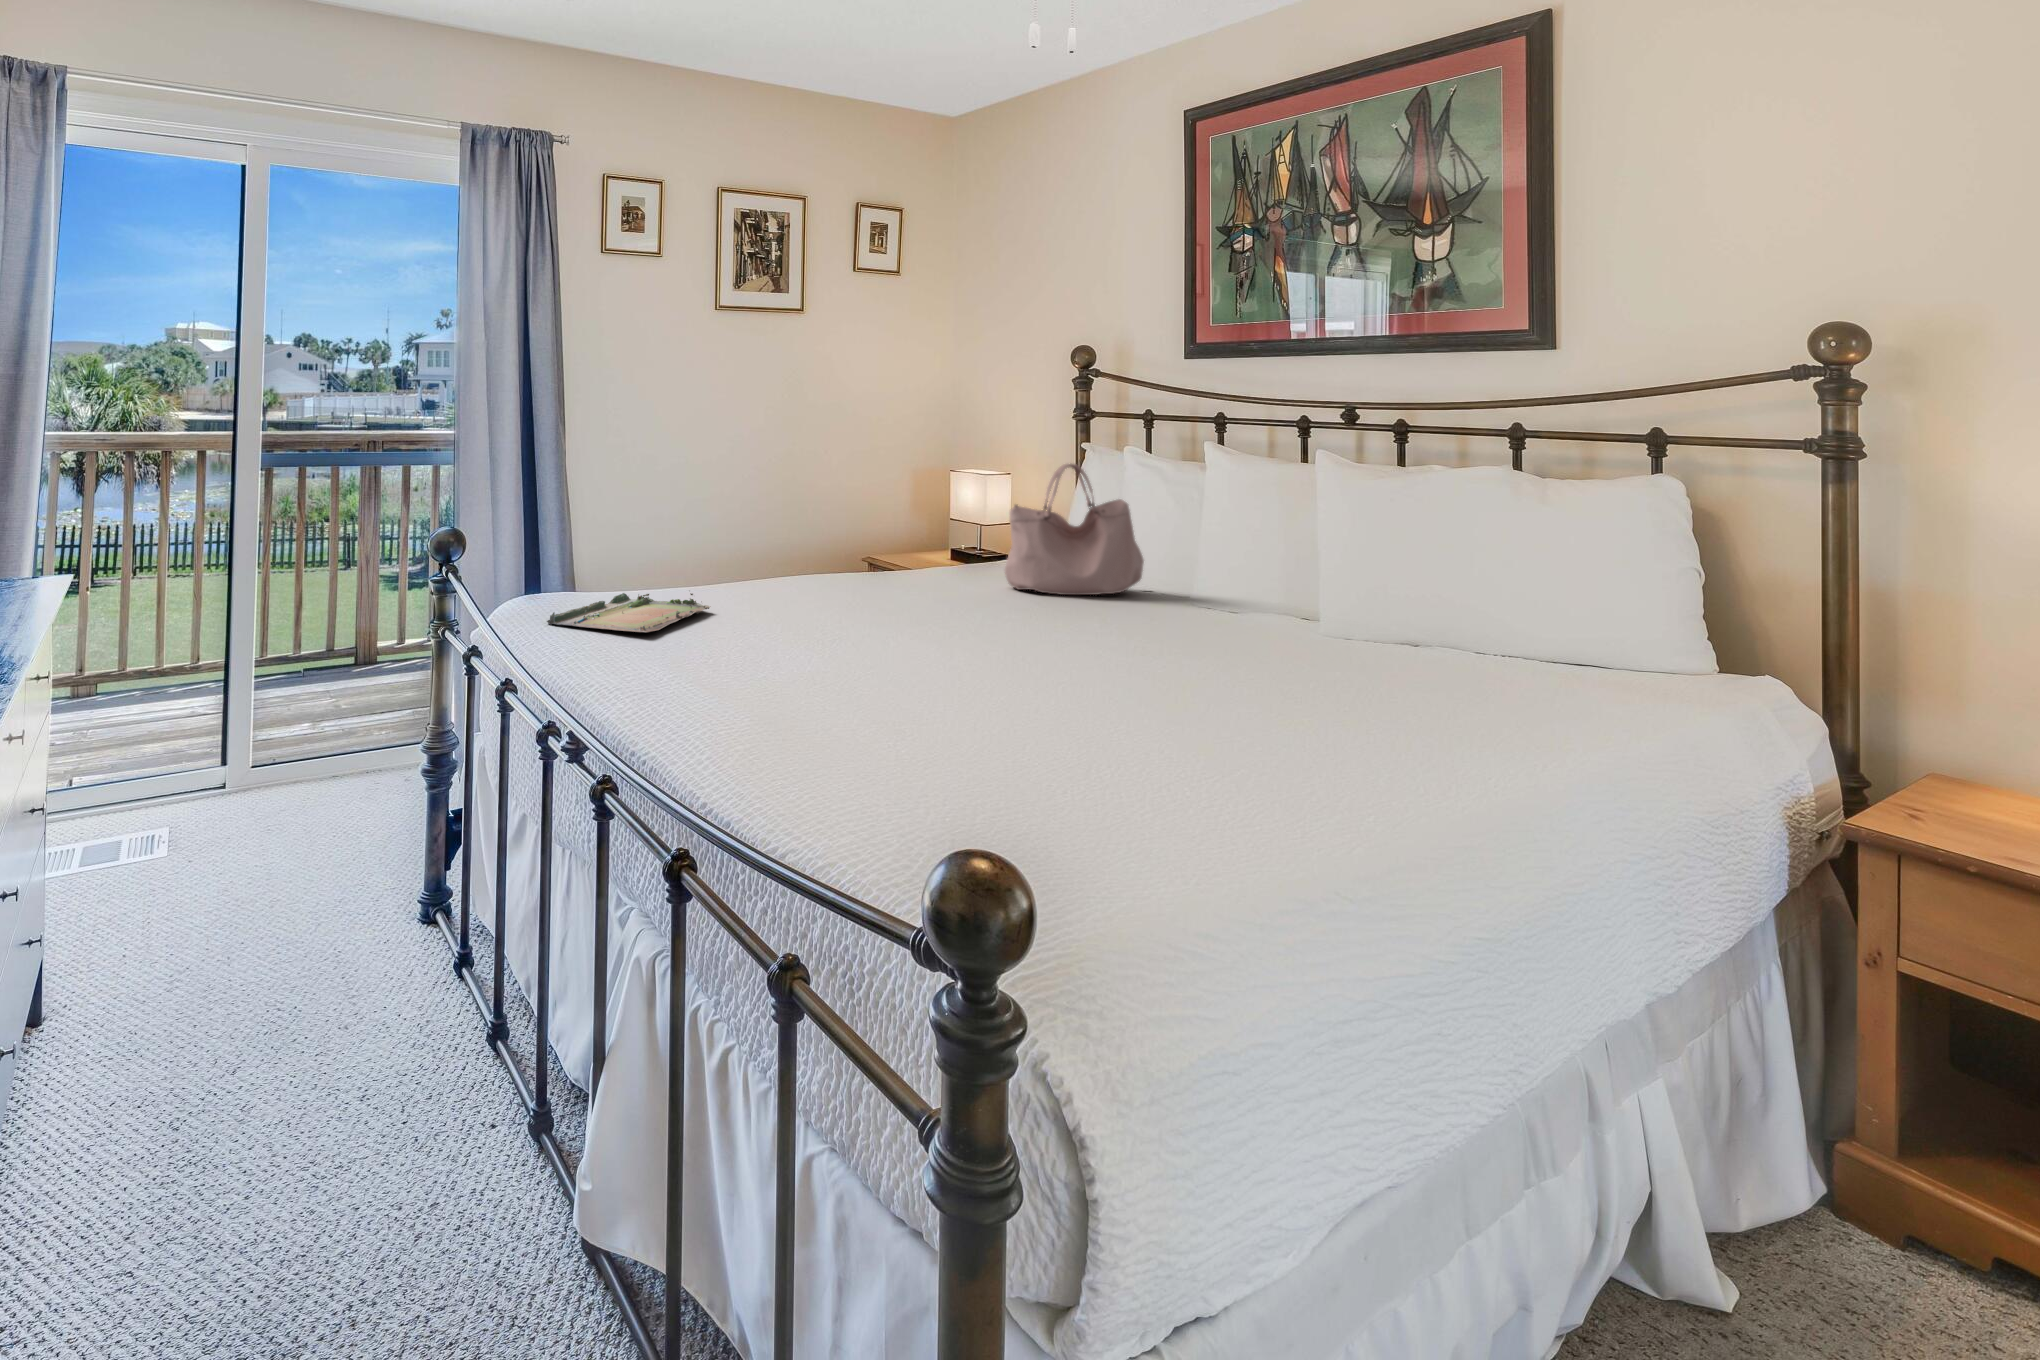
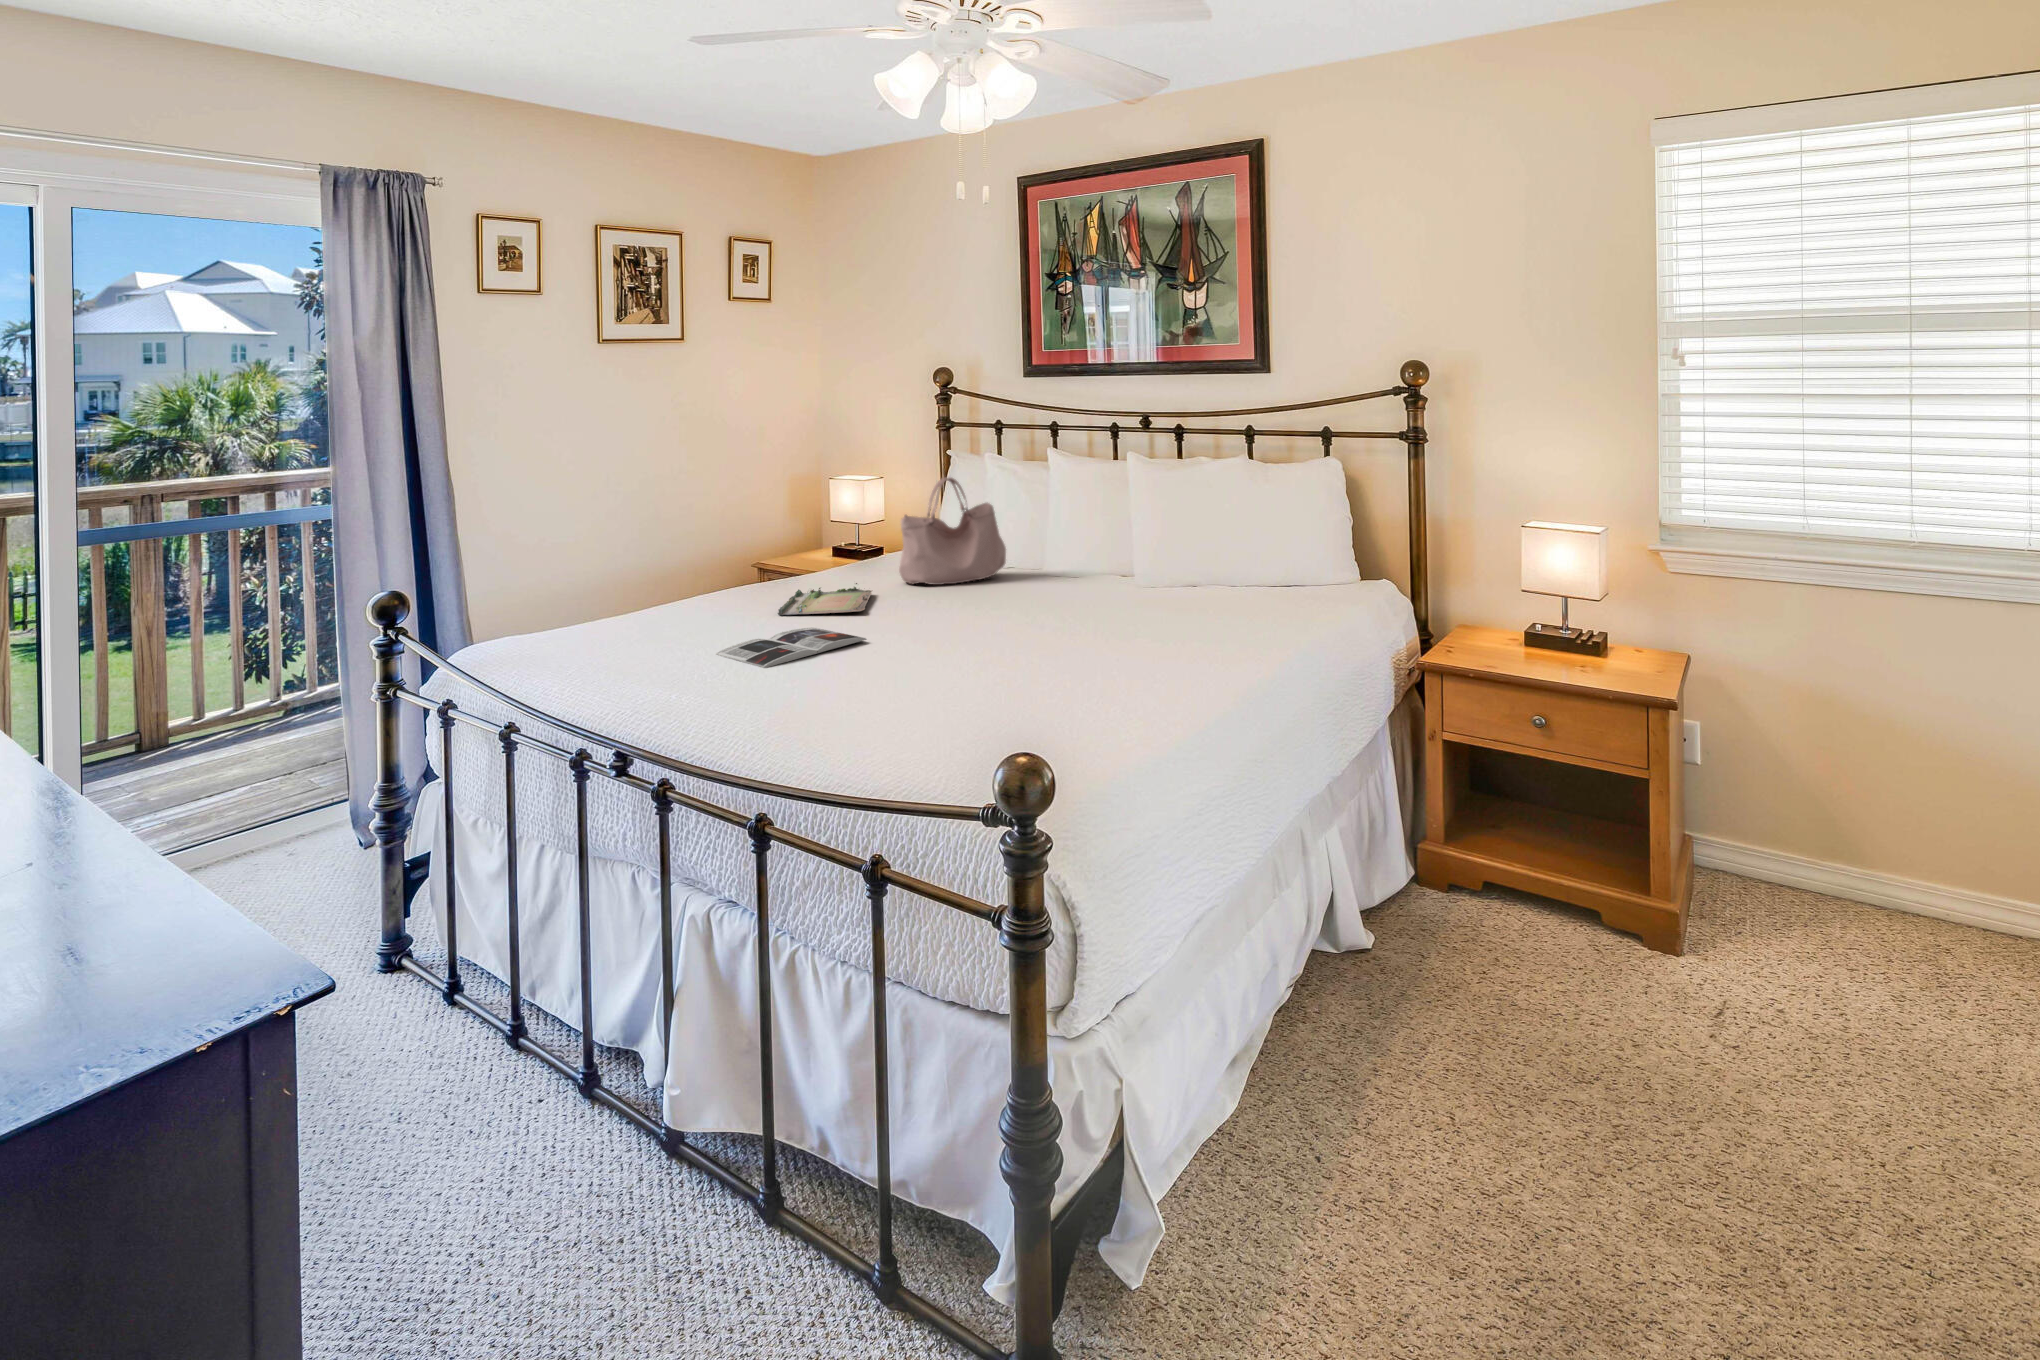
tray: present [547,593,711,633] -> present [778,583,873,616]
magazine: none [744,620,927,658] -> present [716,628,867,668]

